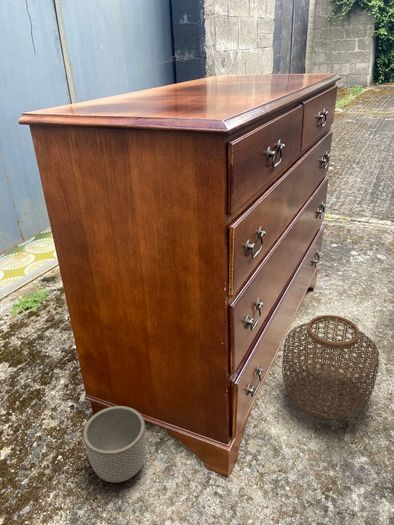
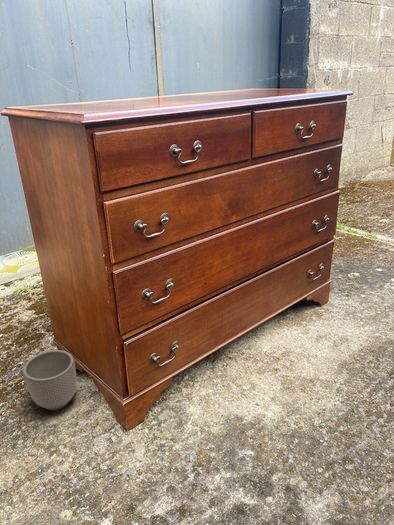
woven basket: present [282,315,379,420] -> none [210,314,298,414]

